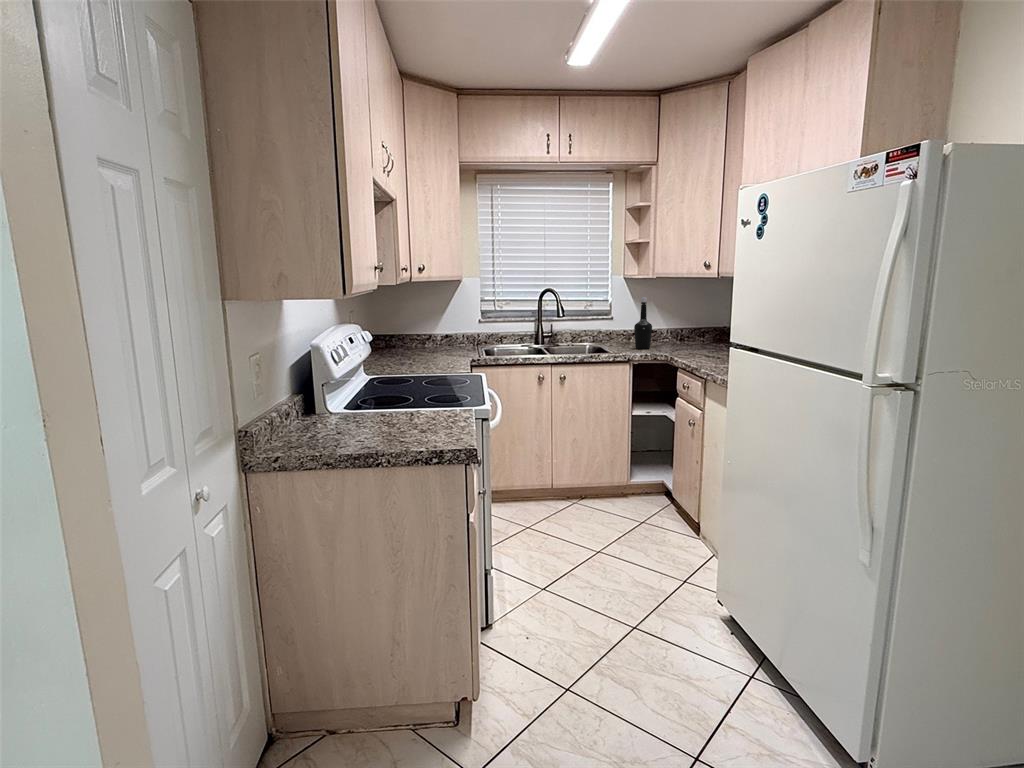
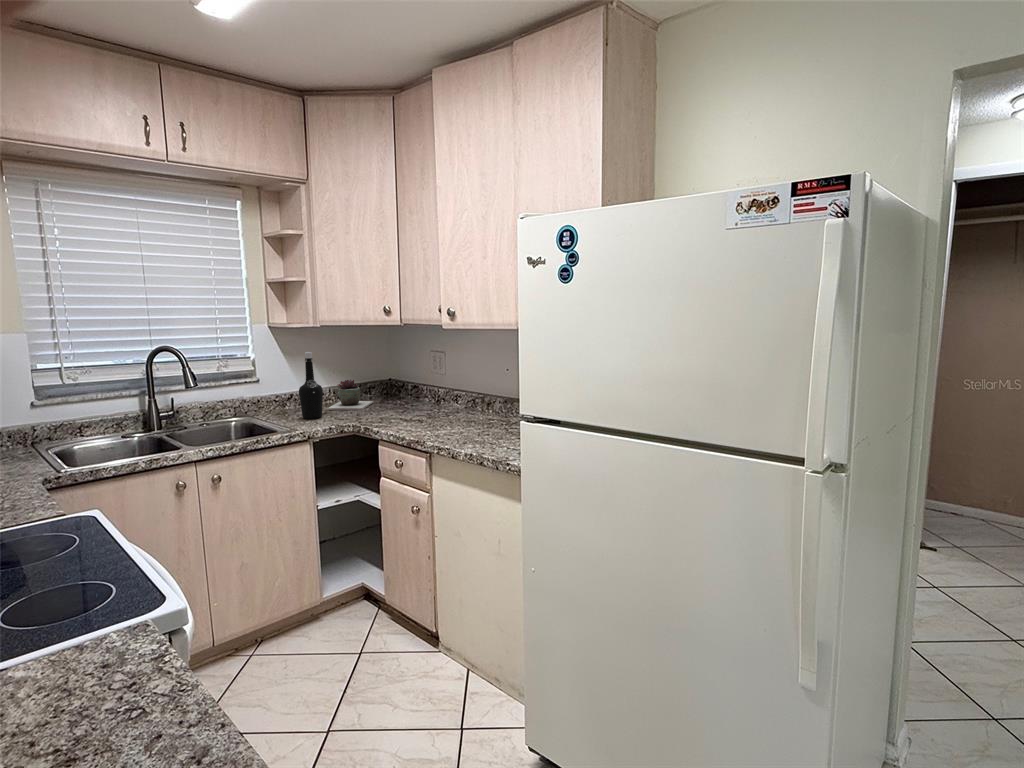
succulent plant: none [660,322,701,347] -> present [328,380,373,410]

